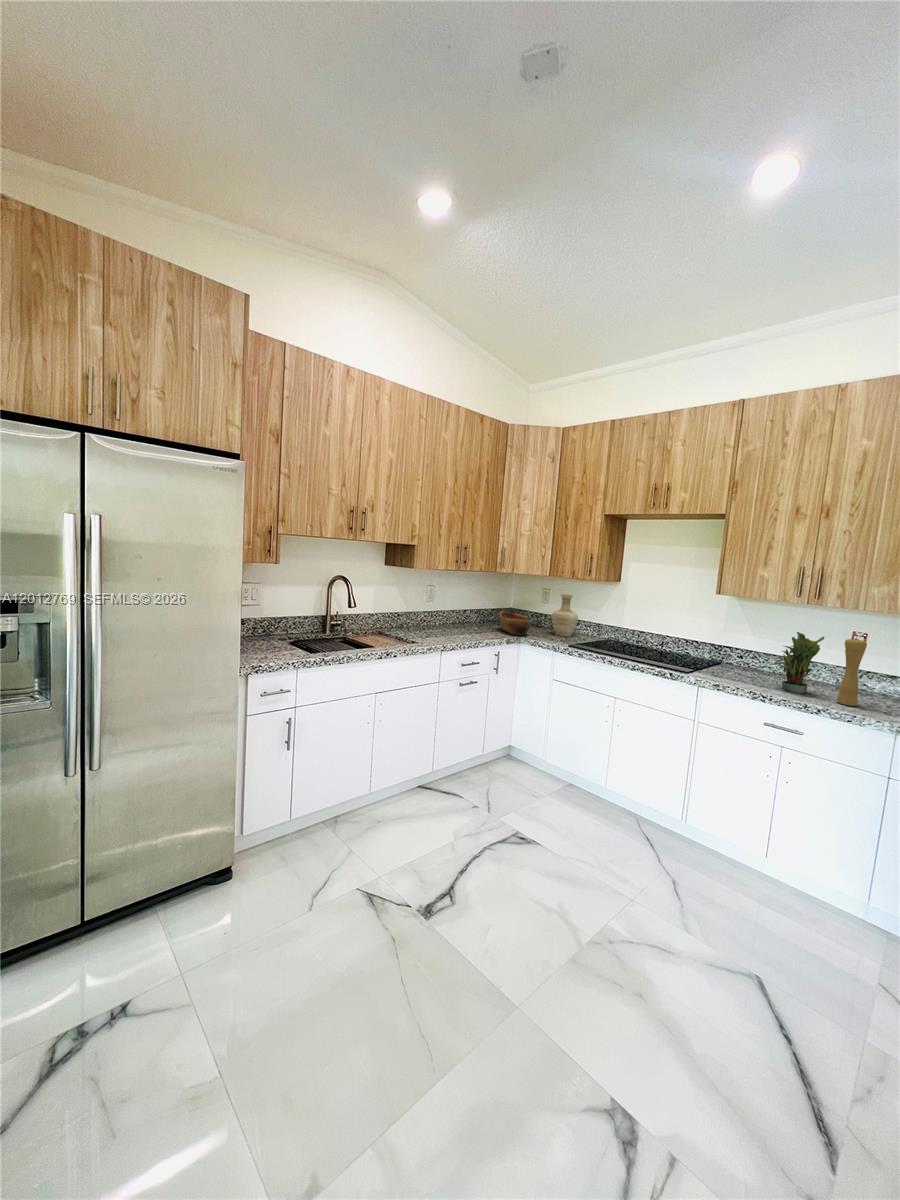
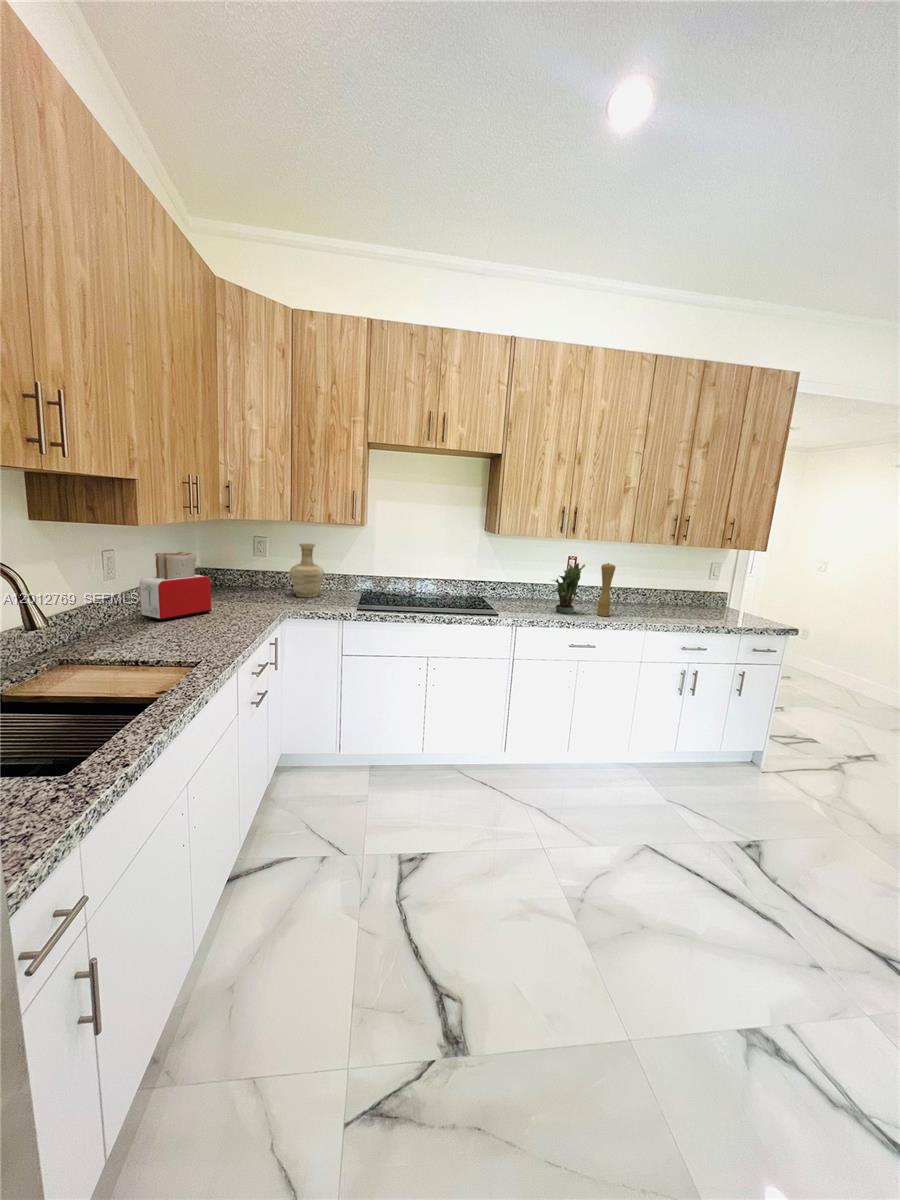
toaster: none [441,590,481,631] -> present [139,552,211,621]
wooden bowl: present [499,611,531,636] -> none [221,576,287,608]

